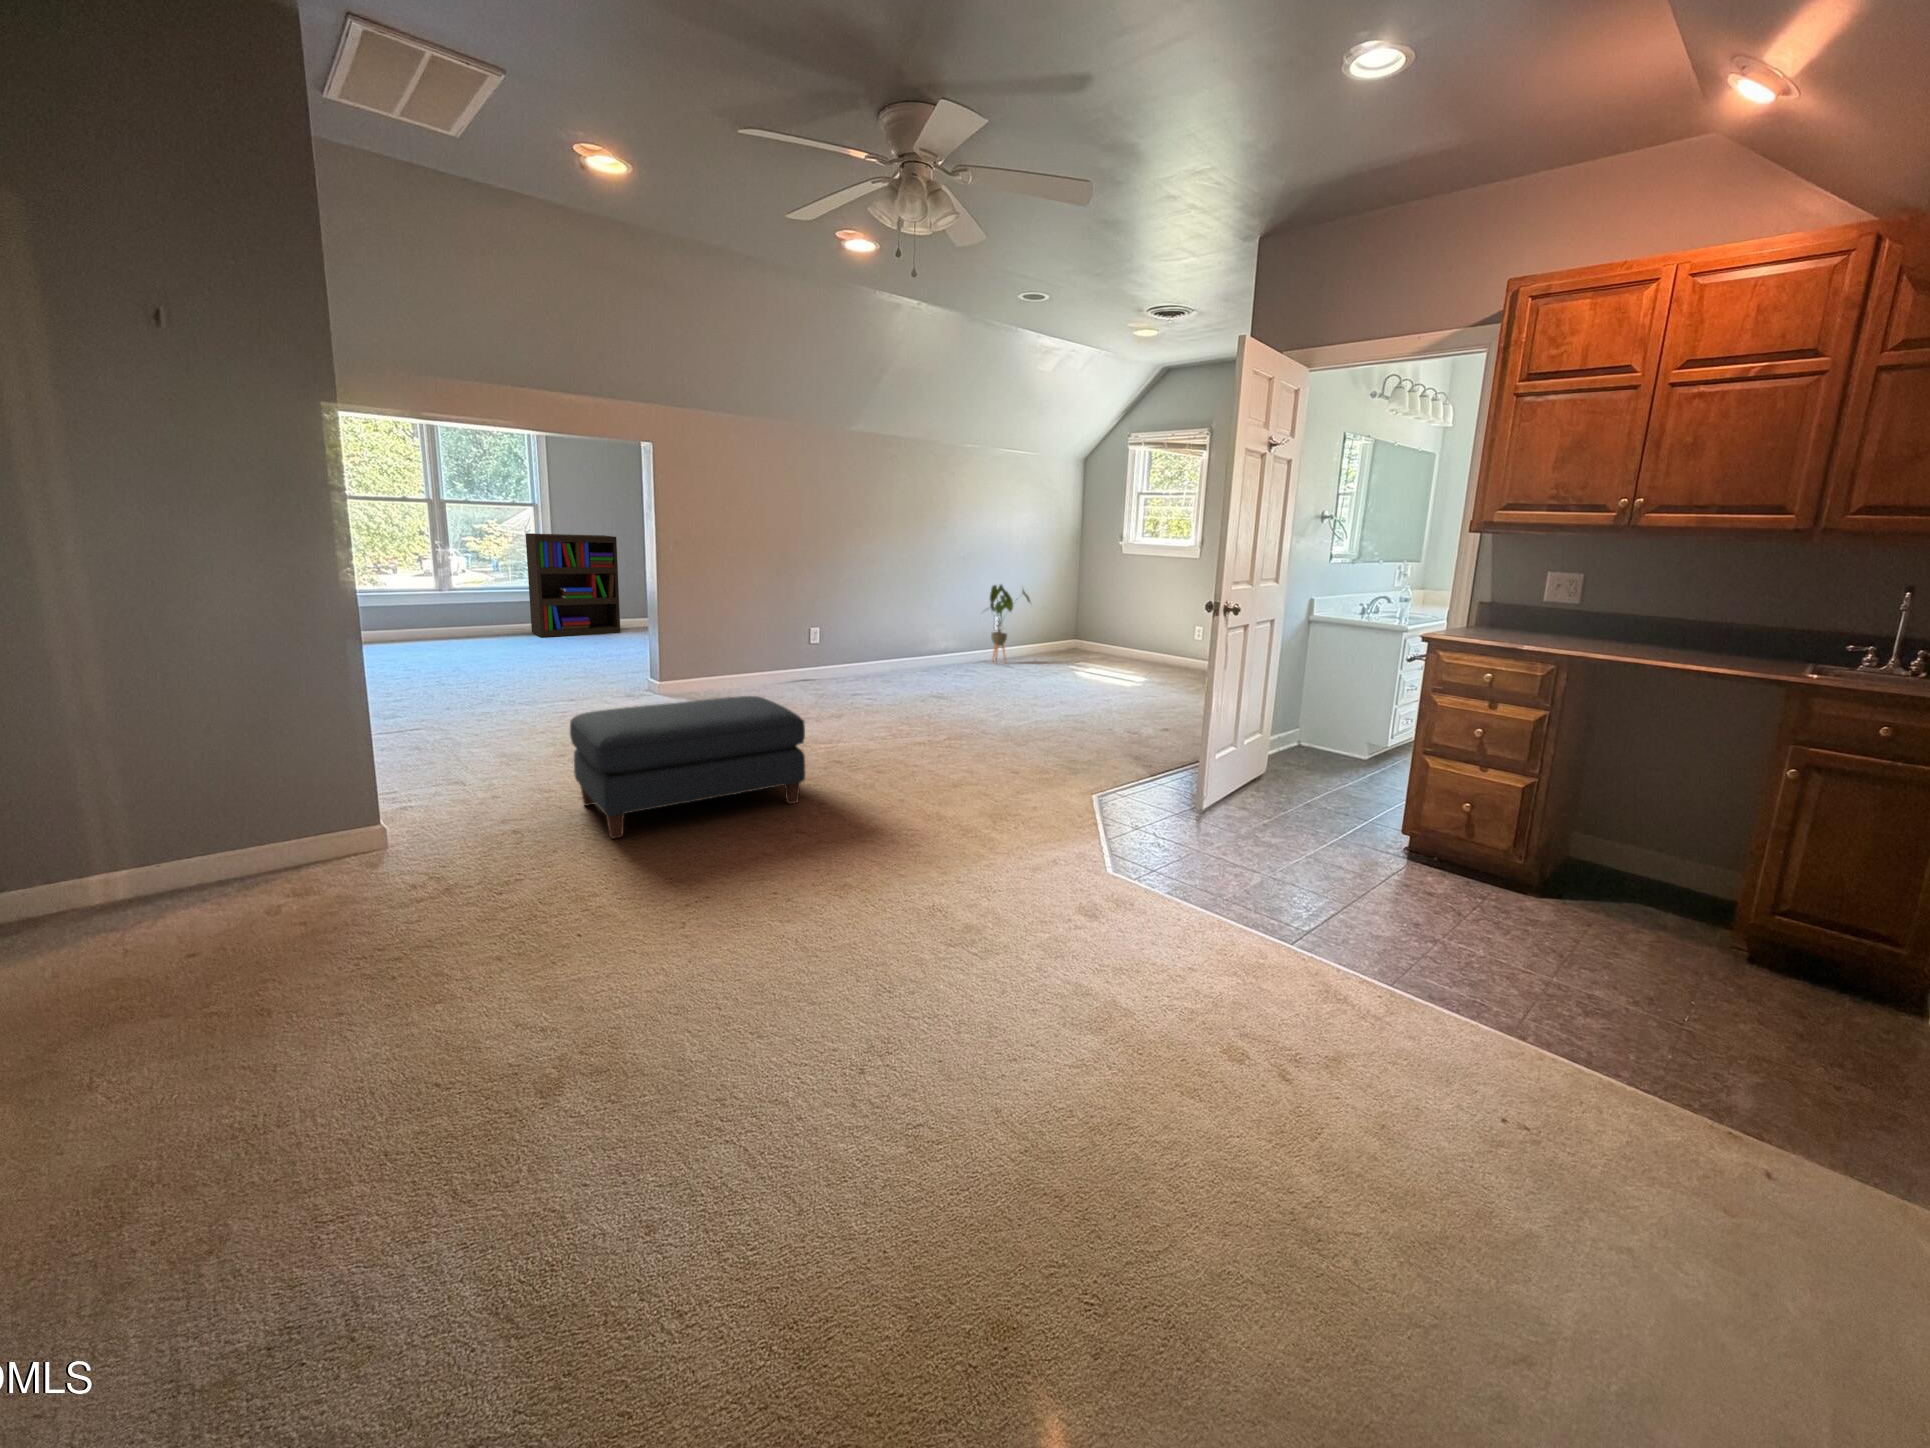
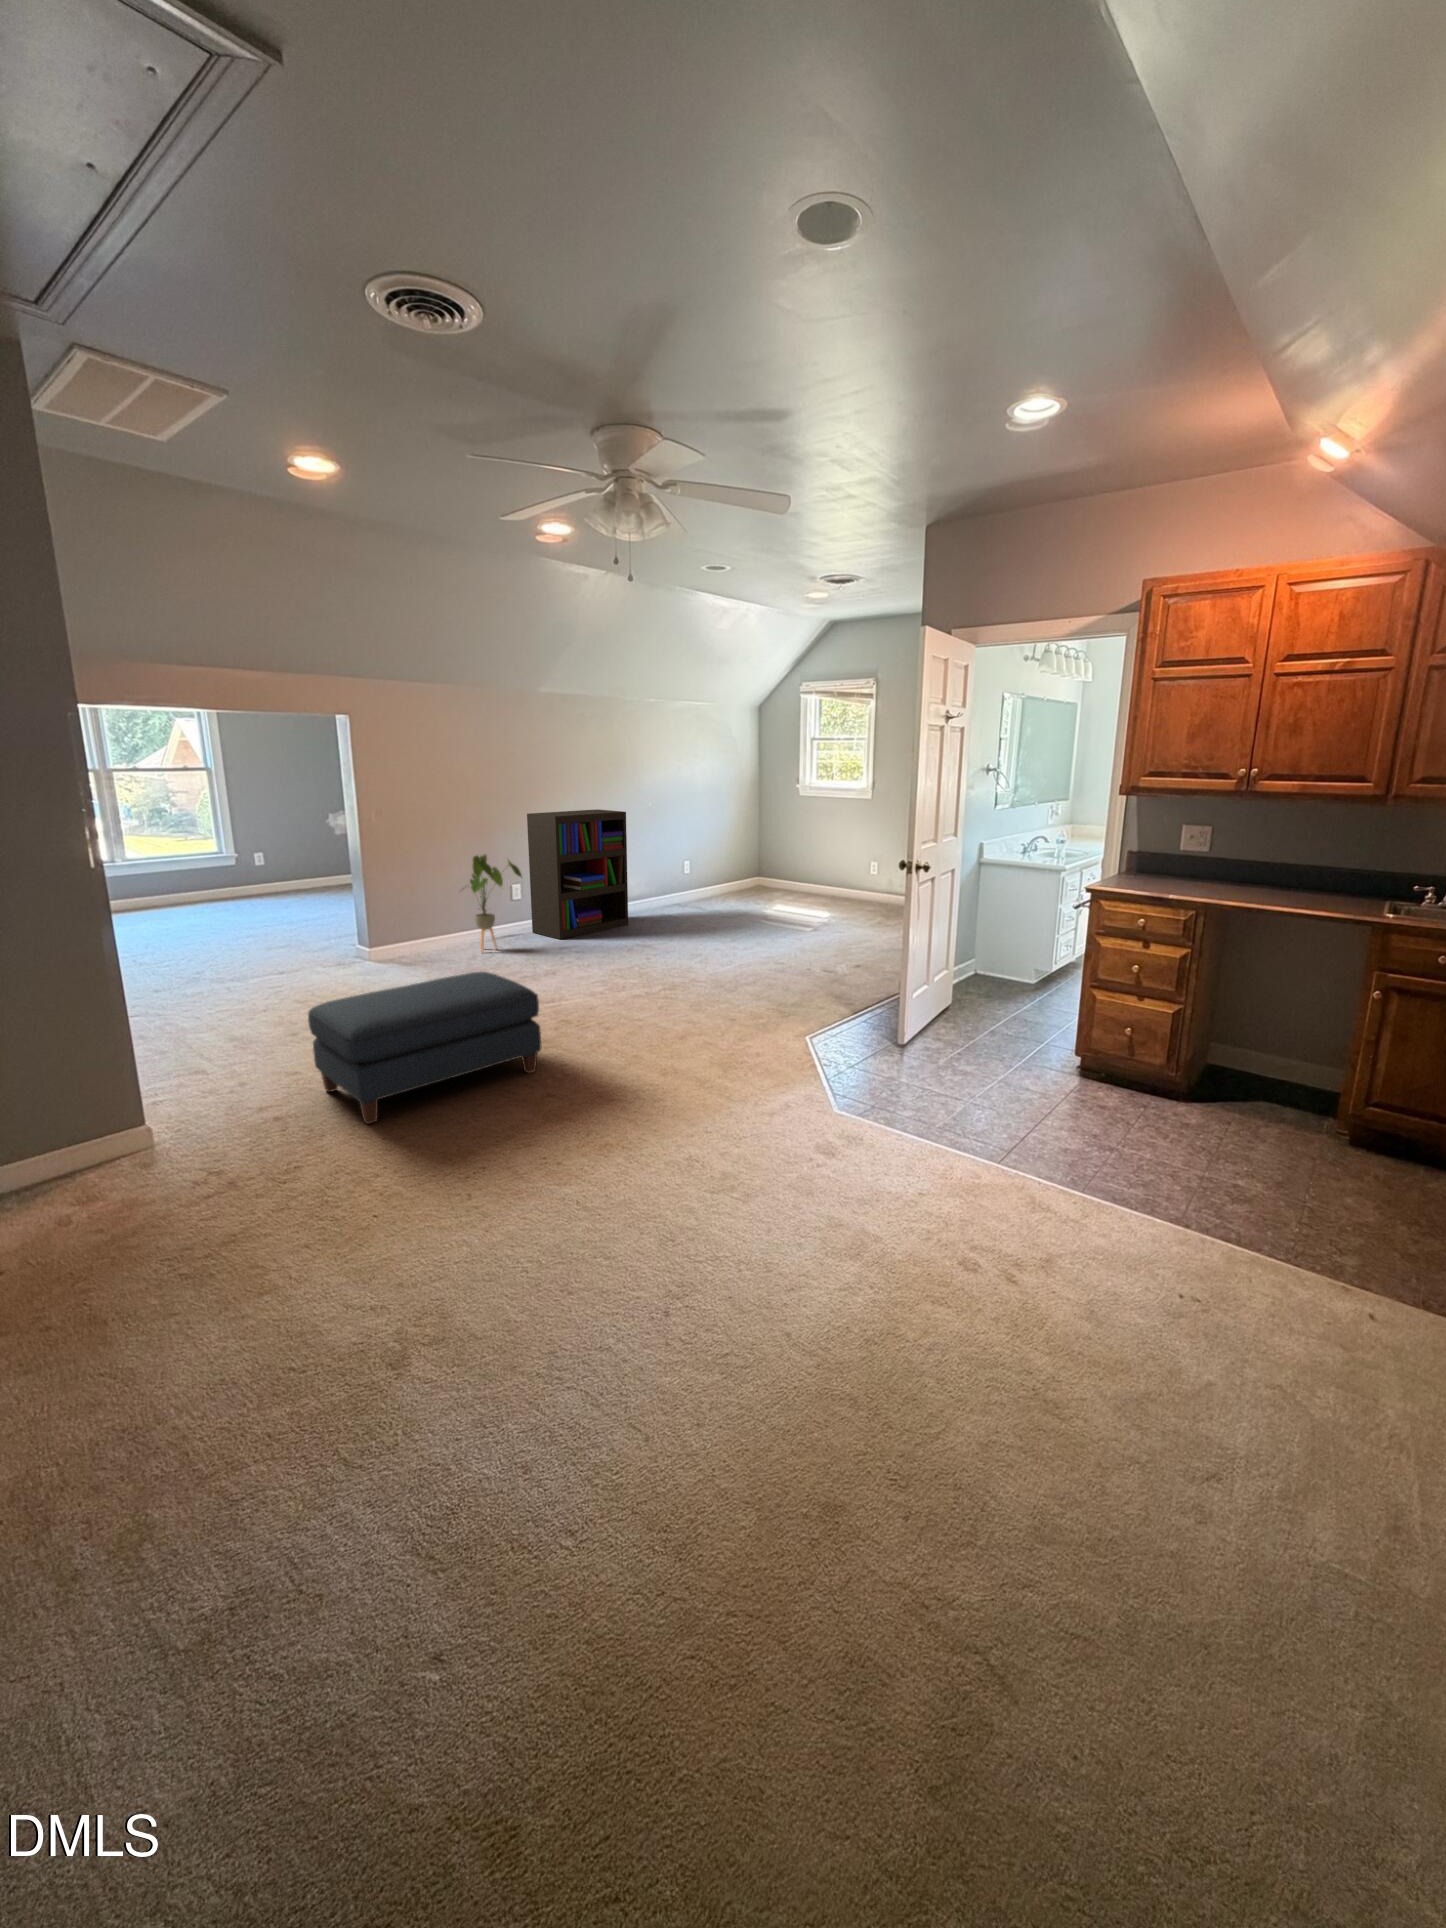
bookshelf: present [525,533,620,637] -> present [527,809,628,939]
house plant: present [990,585,1030,662] -> present [470,855,522,952]

